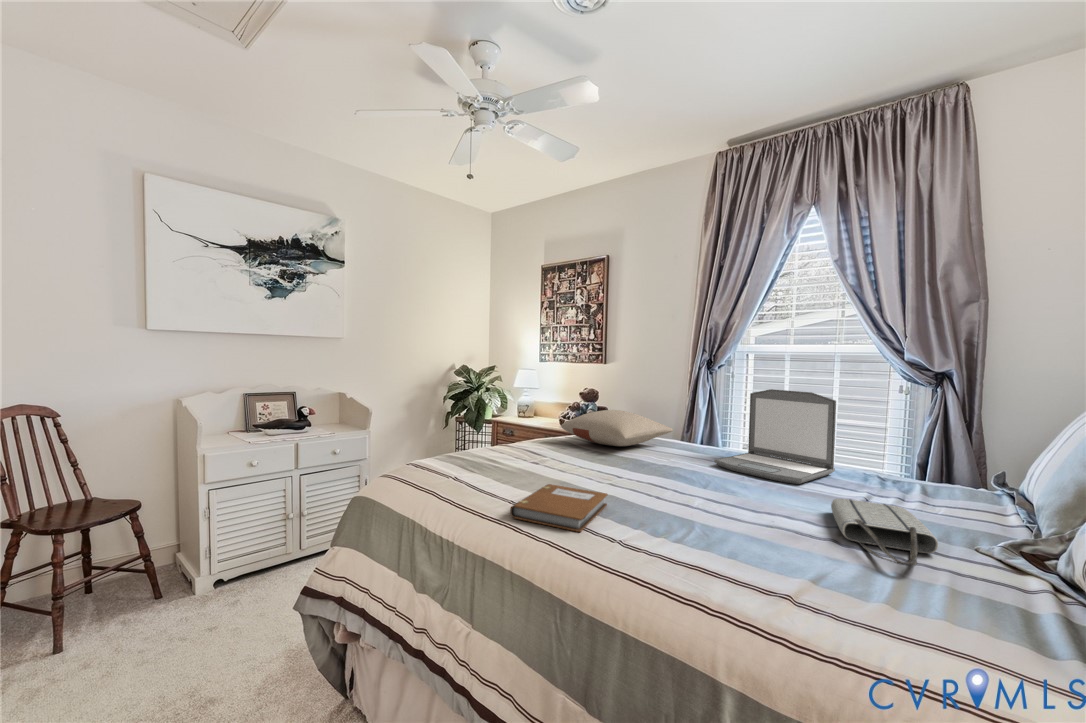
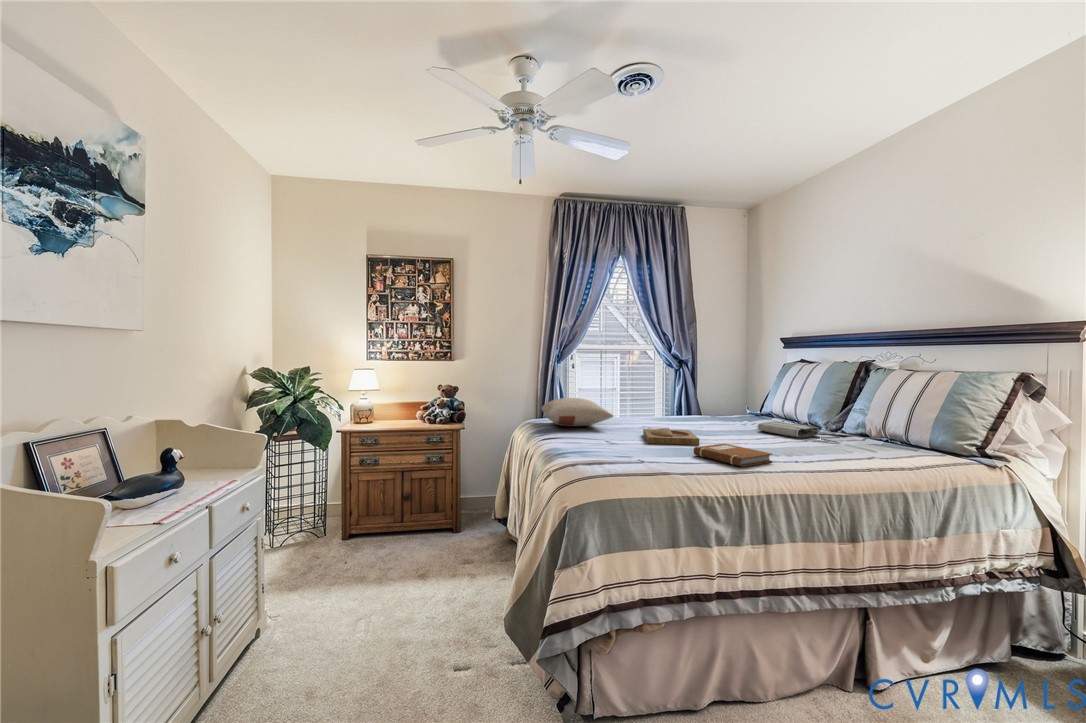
laptop: present [714,389,836,484] -> none [647,373,712,425]
tray: none [578,460,675,492] -> present [643,428,699,445]

